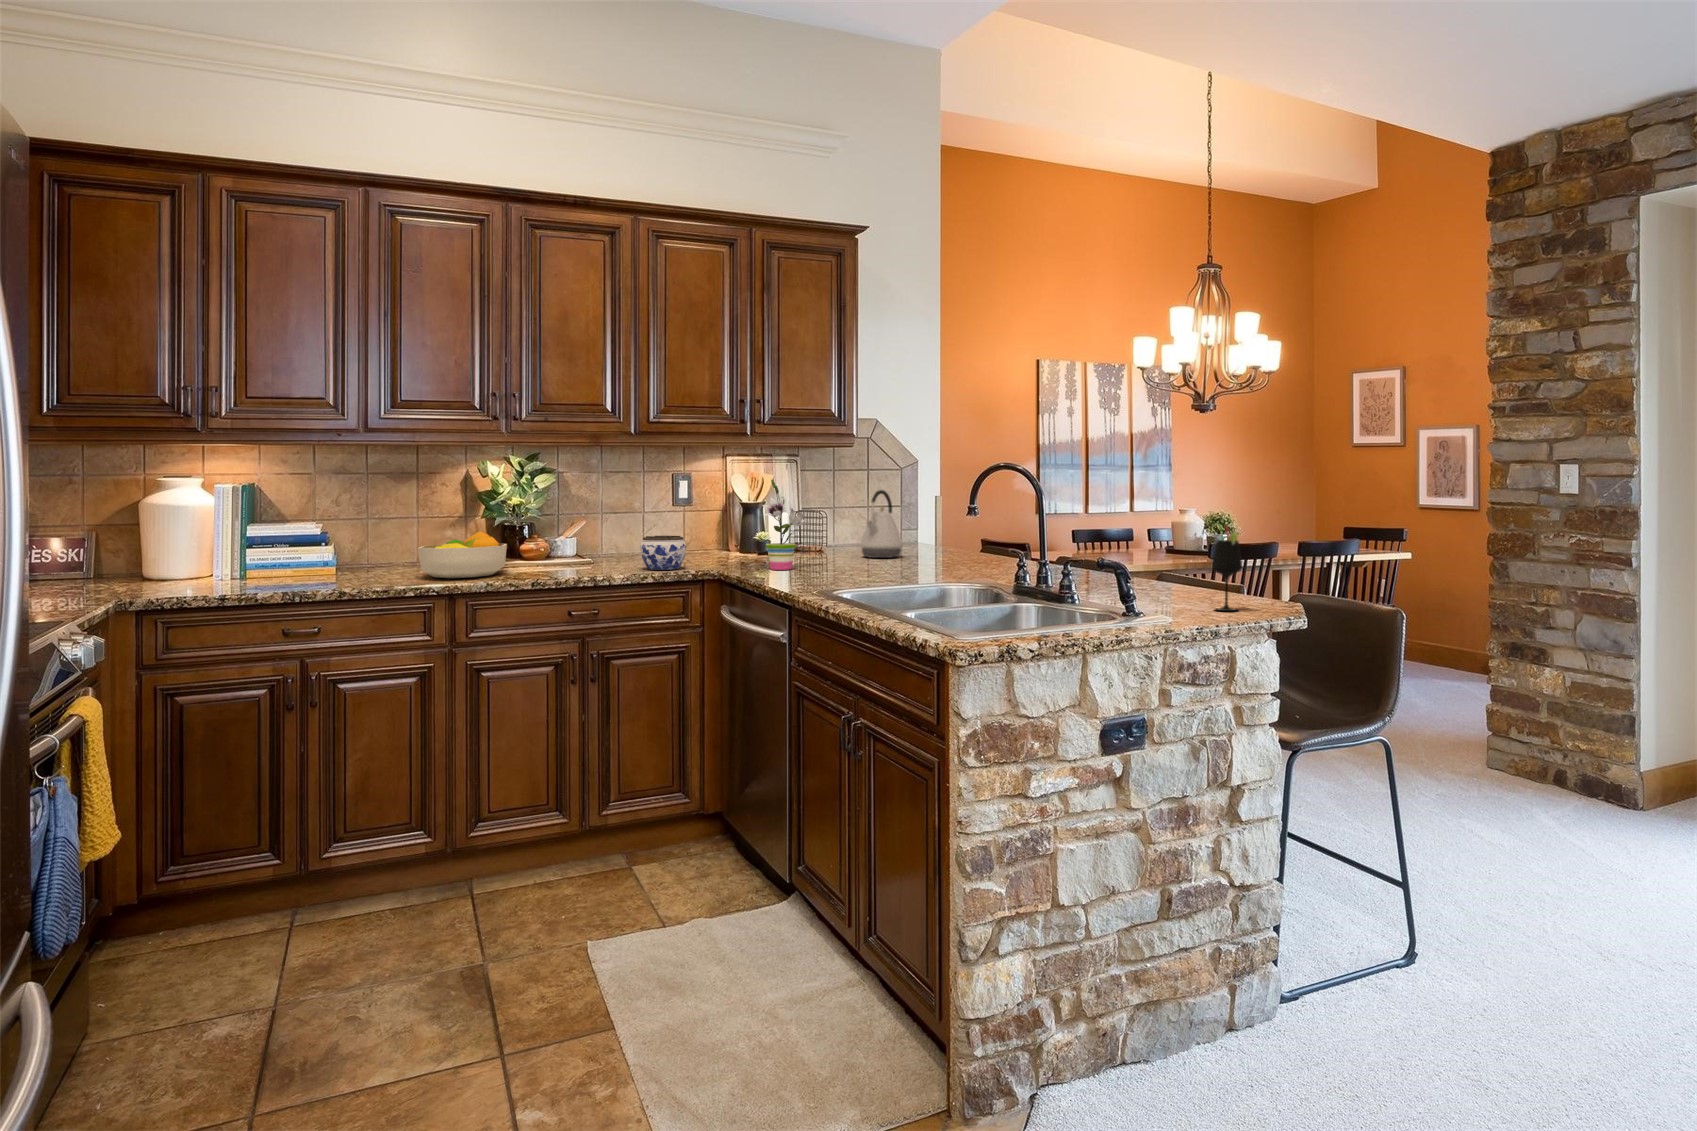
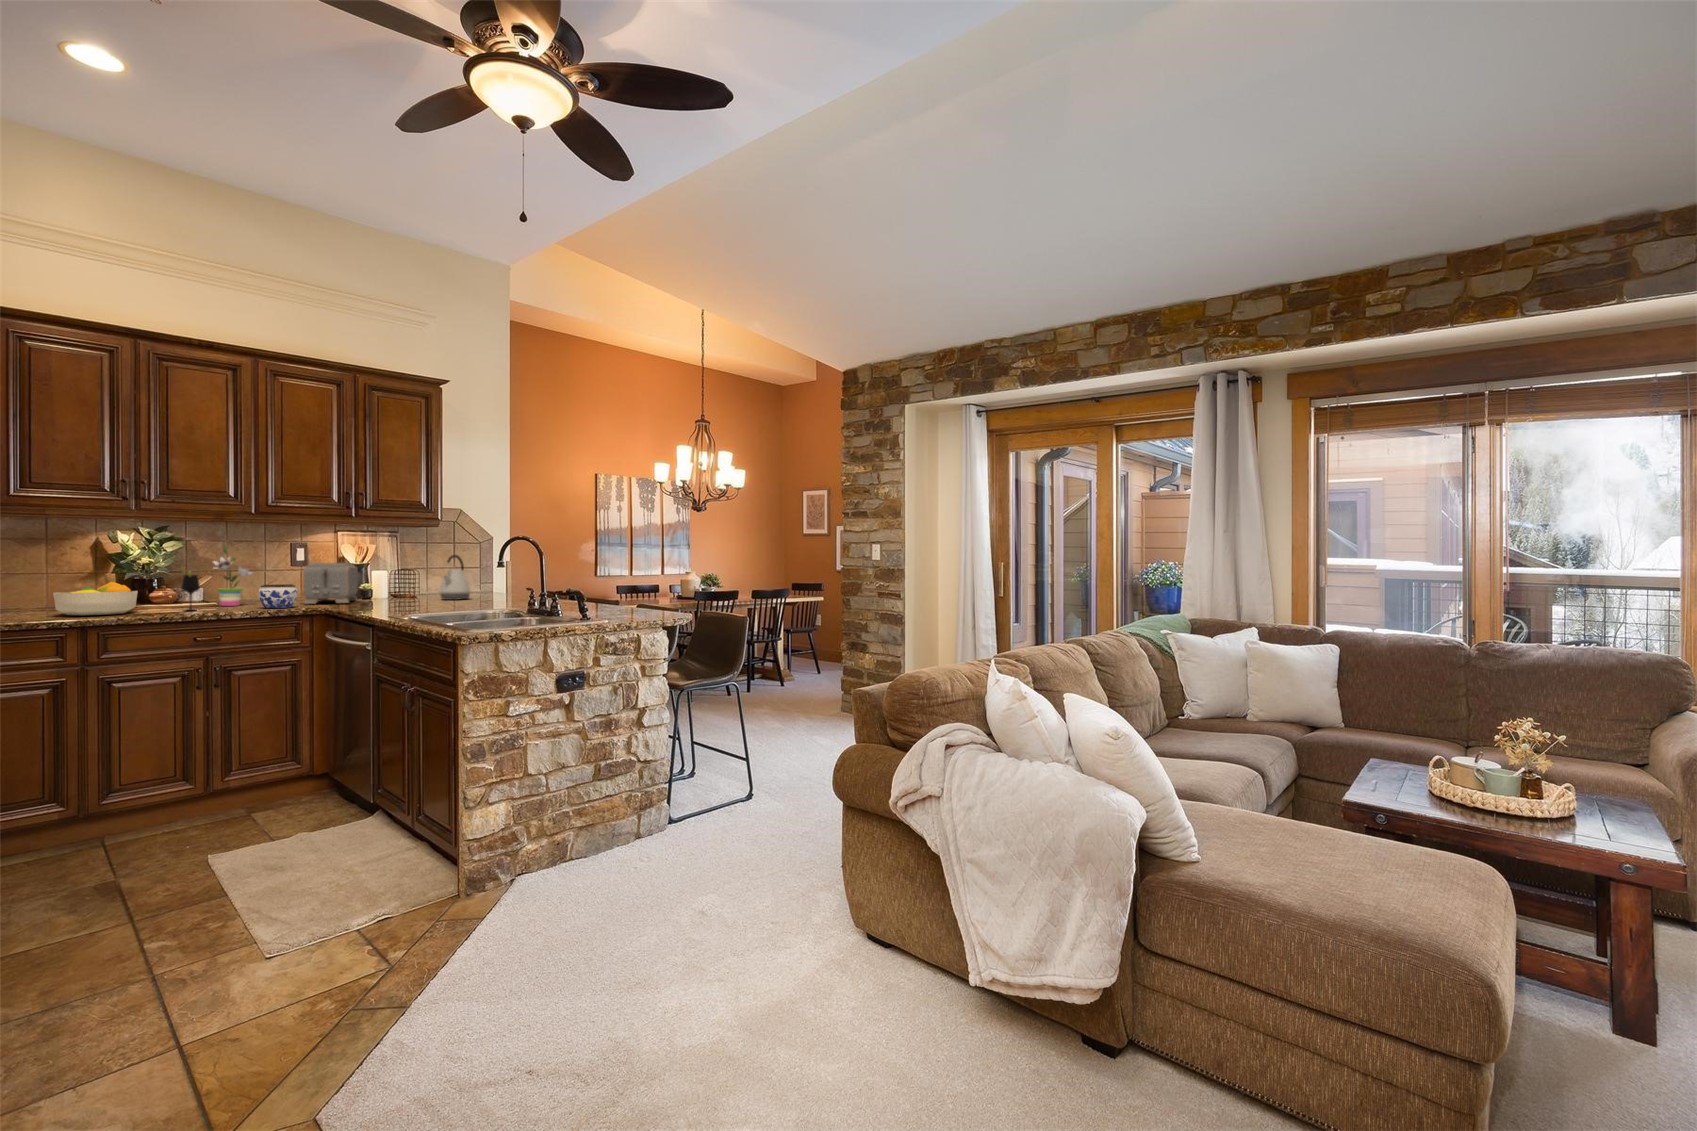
potted plant: present [763,479,808,570] -> present [214,545,251,606]
toaster: none [692,503,757,562] -> present [303,563,358,604]
wine glass: present [1212,525,1242,611] -> present [181,571,200,611]

